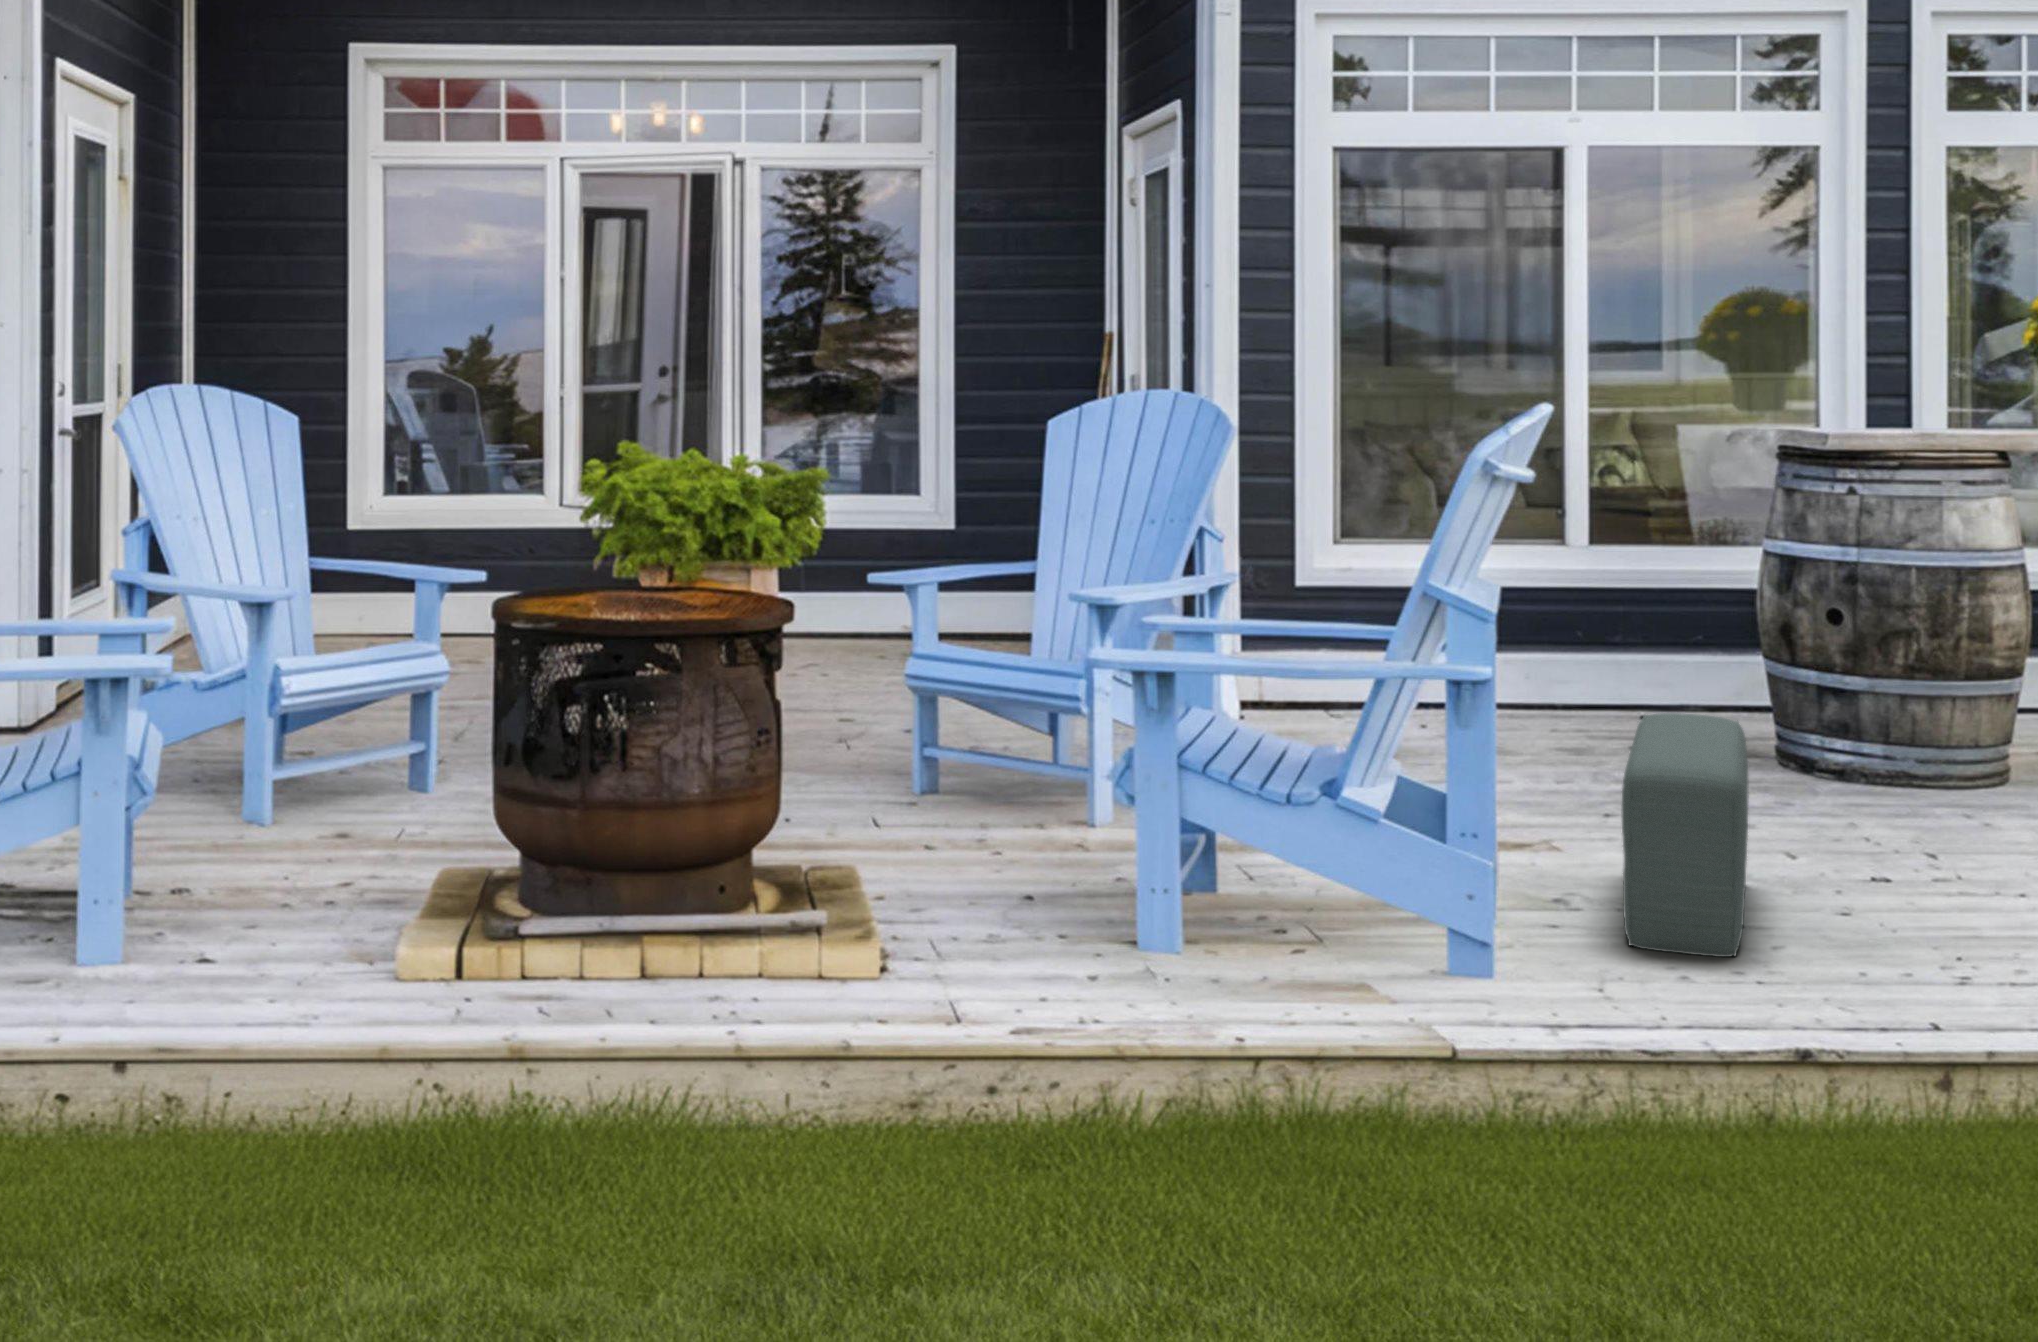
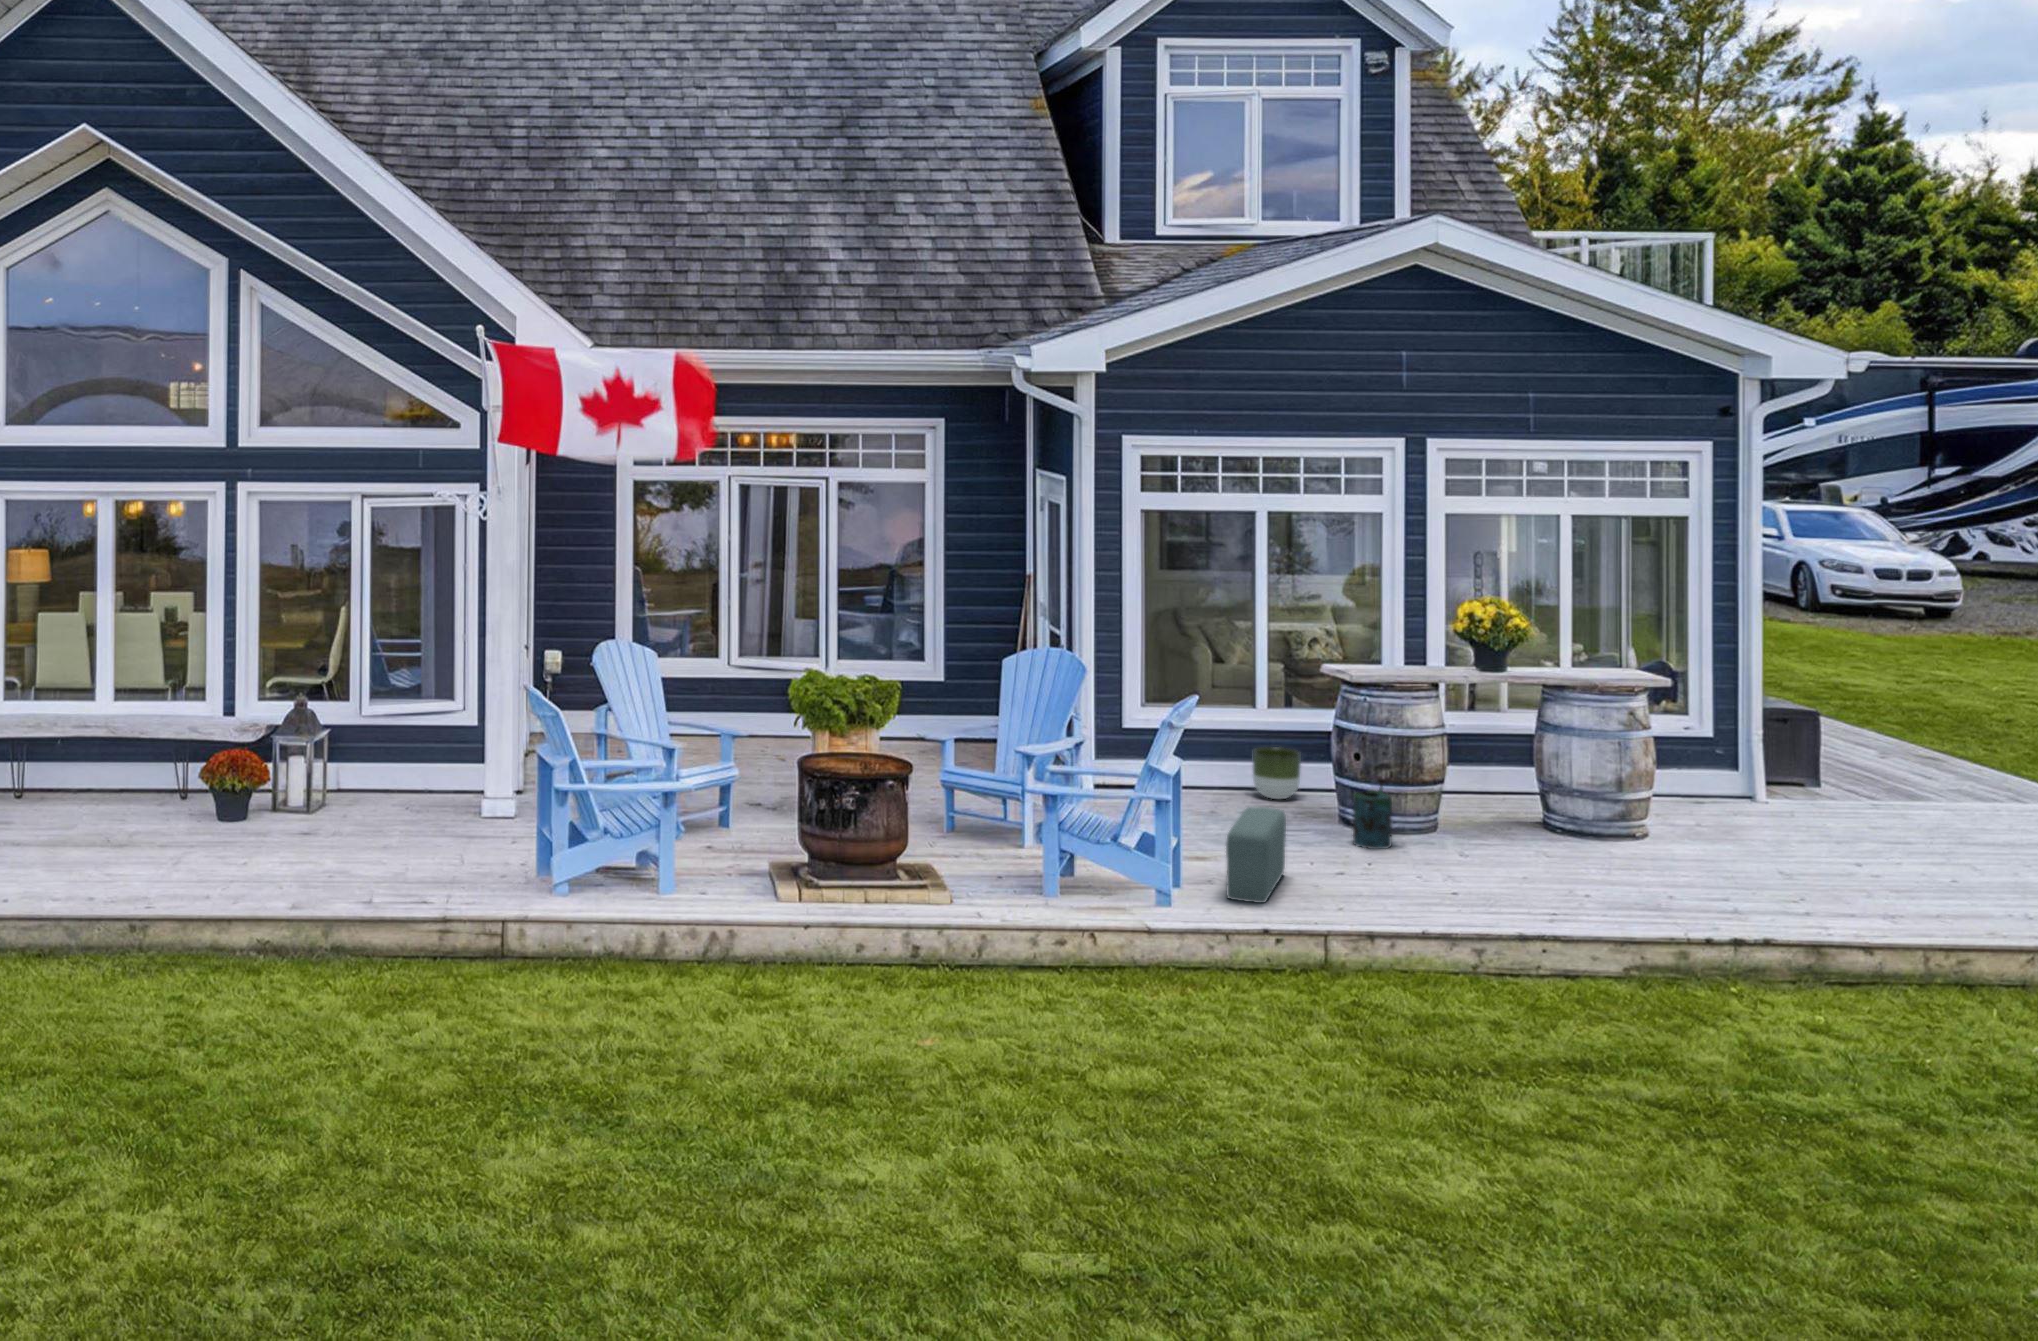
planter: none [1571,628,1674,734] -> present [1252,747,1301,799]
watering can: none [1847,665,1944,824] -> present [1353,779,1392,849]

